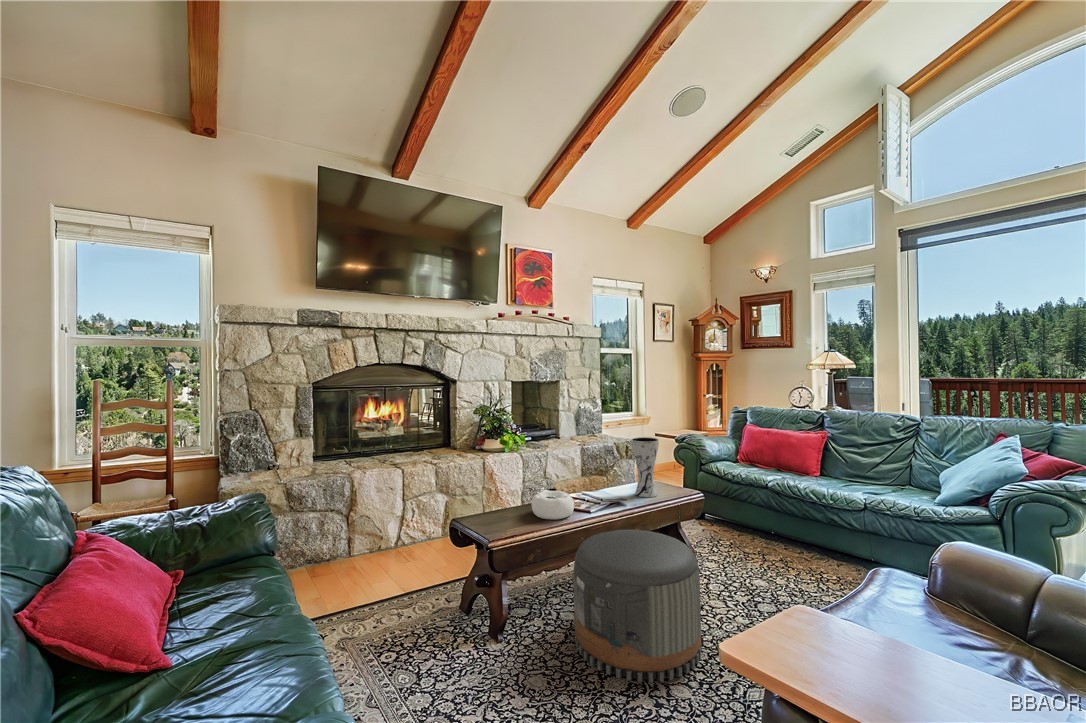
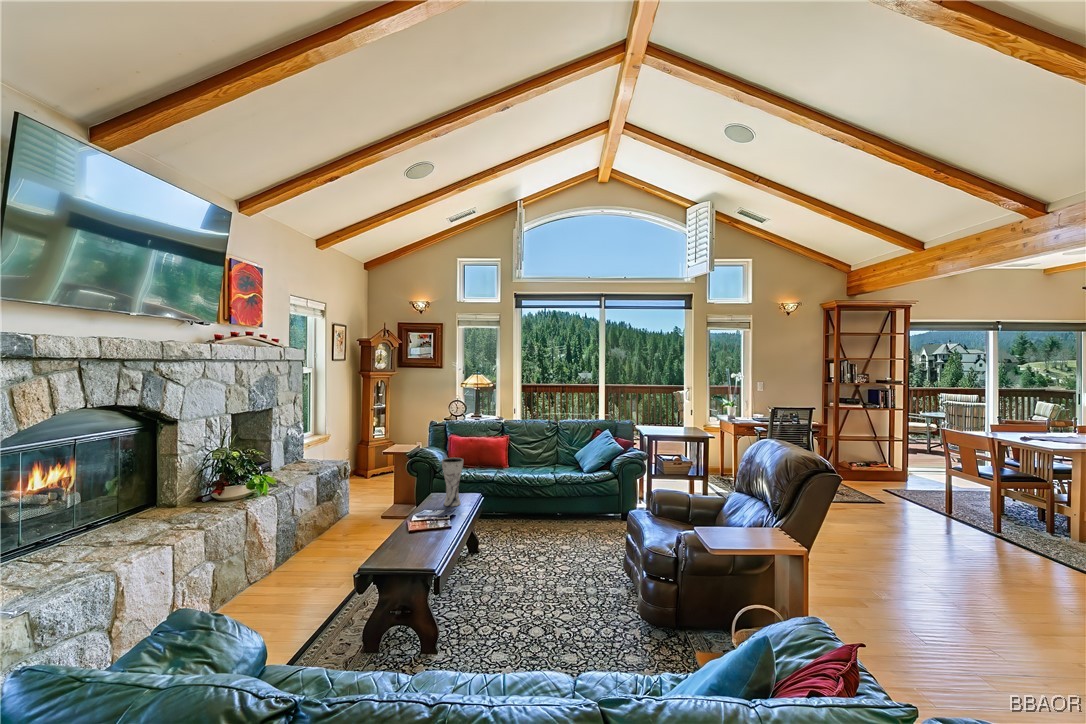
decorative bowl: present [532,487,574,520] -> none [408,514,445,541]
pouf: present [573,530,701,682] -> none [463,526,552,629]

